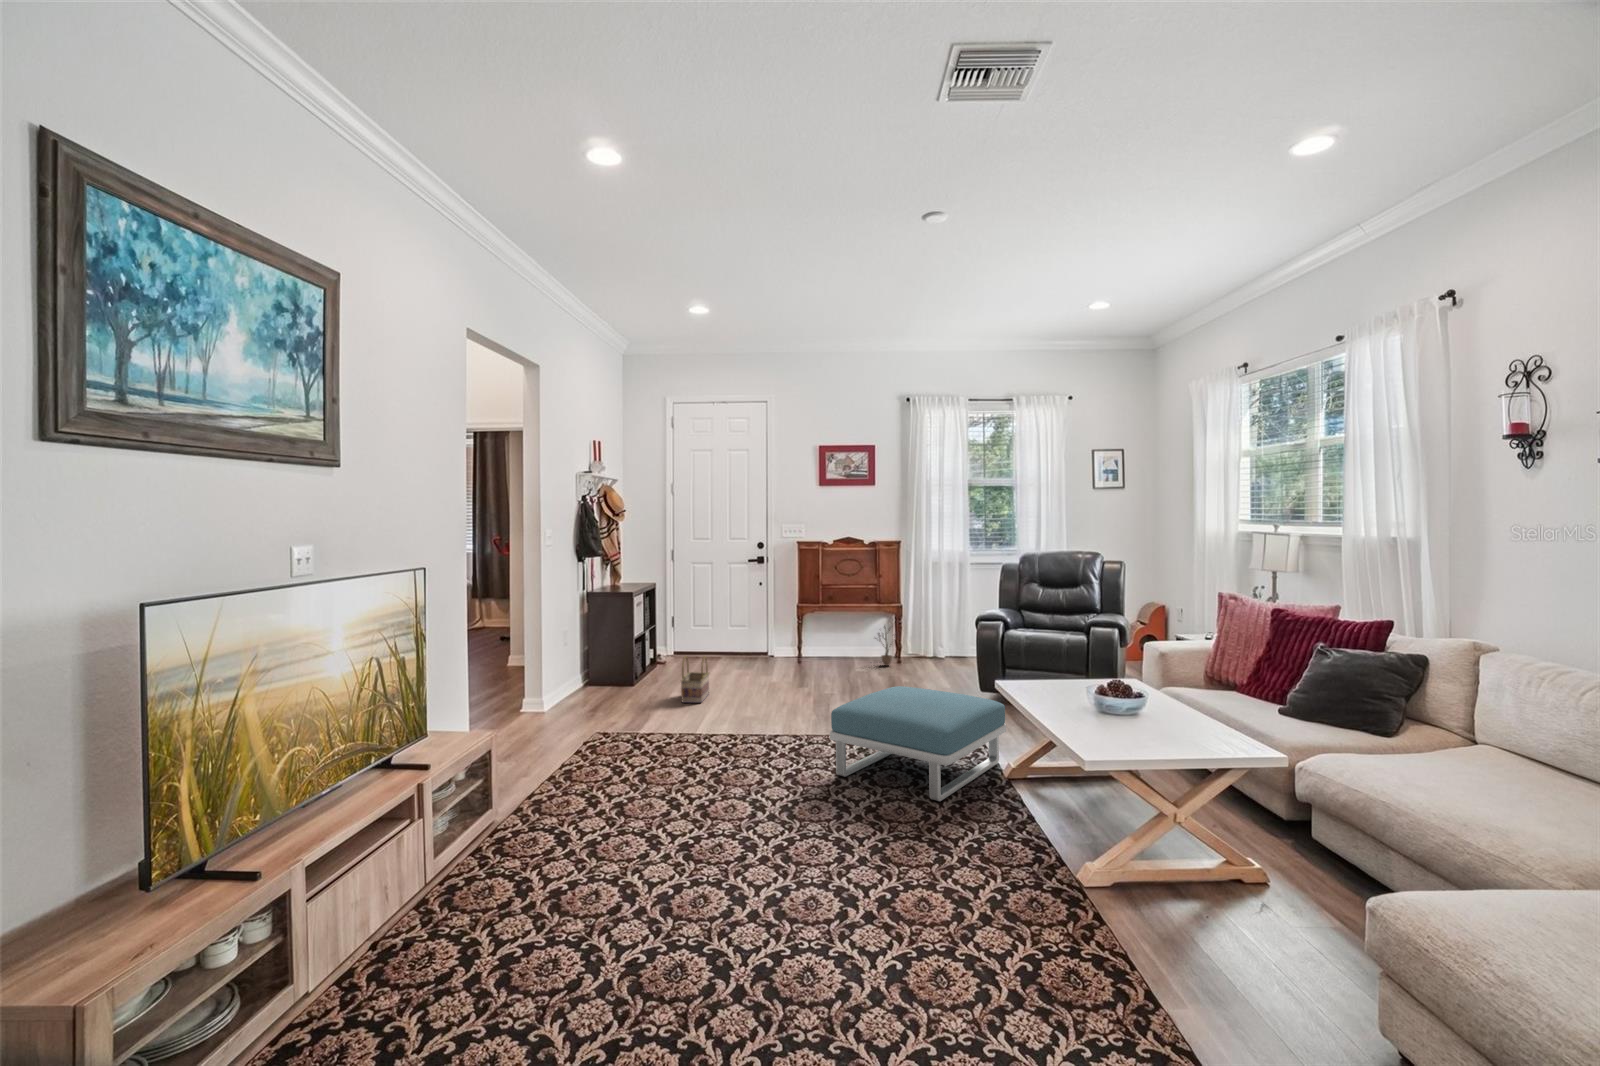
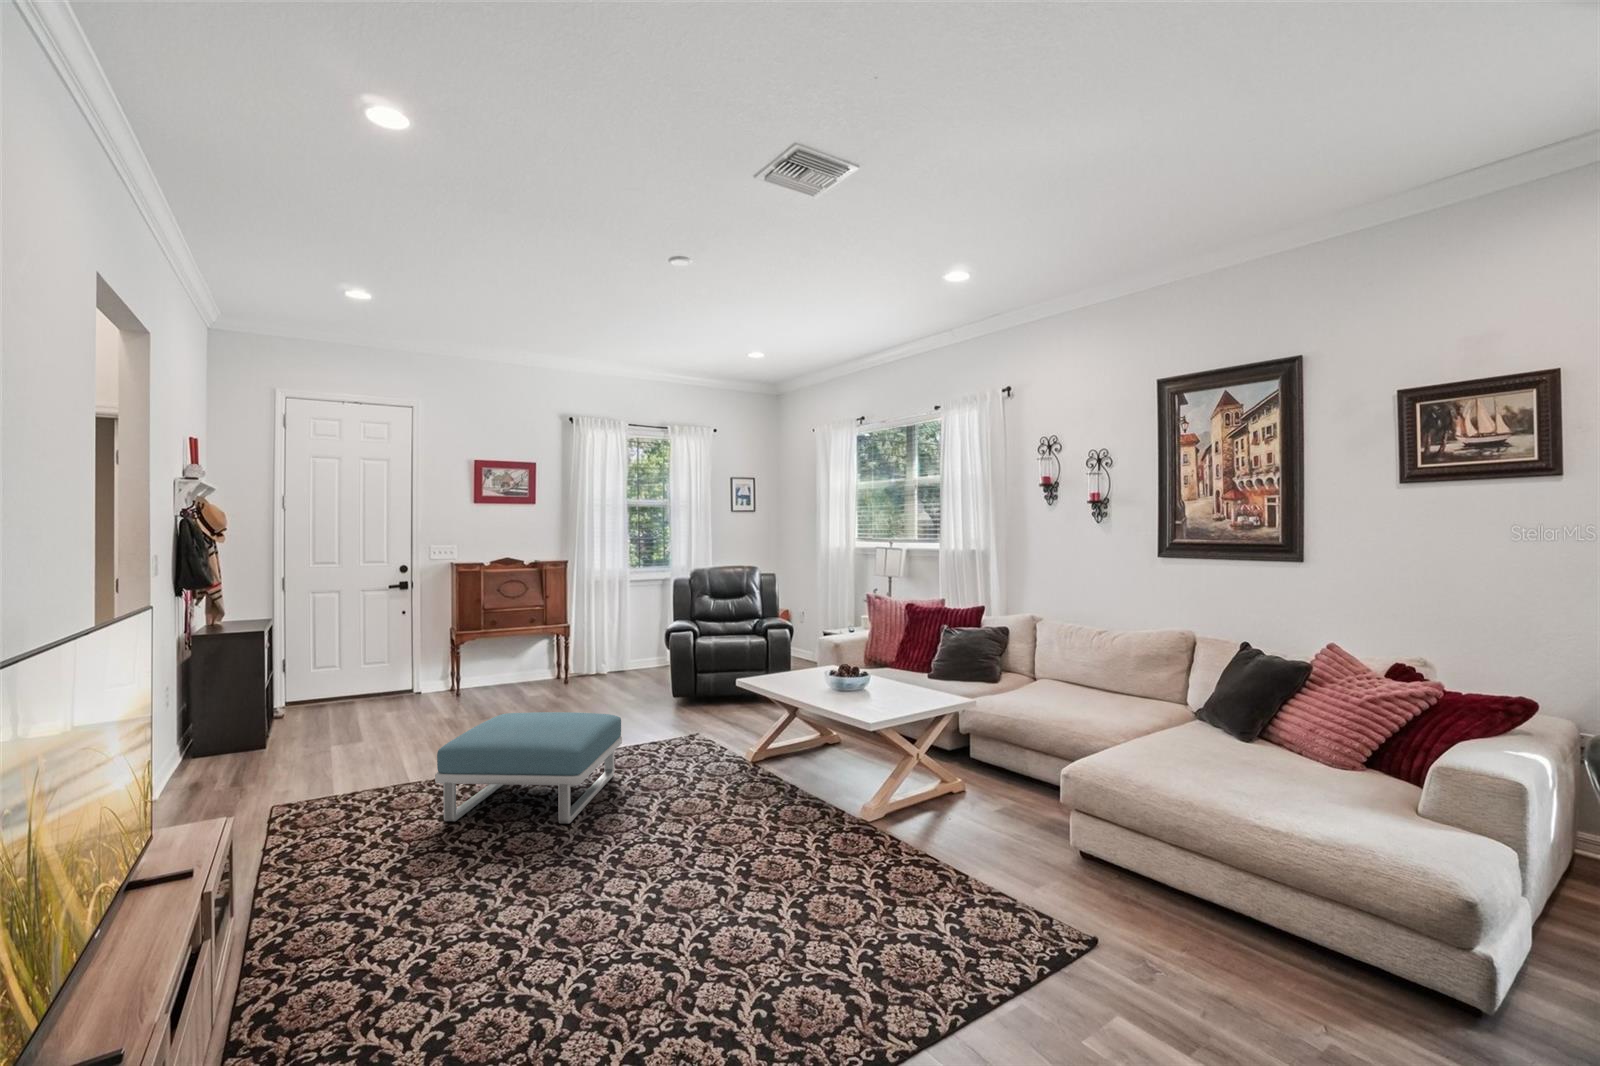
decorative plant: present [870,626,896,666] -> none [437,649,475,696]
basket: present [681,656,709,703] -> none [178,710,222,777]

